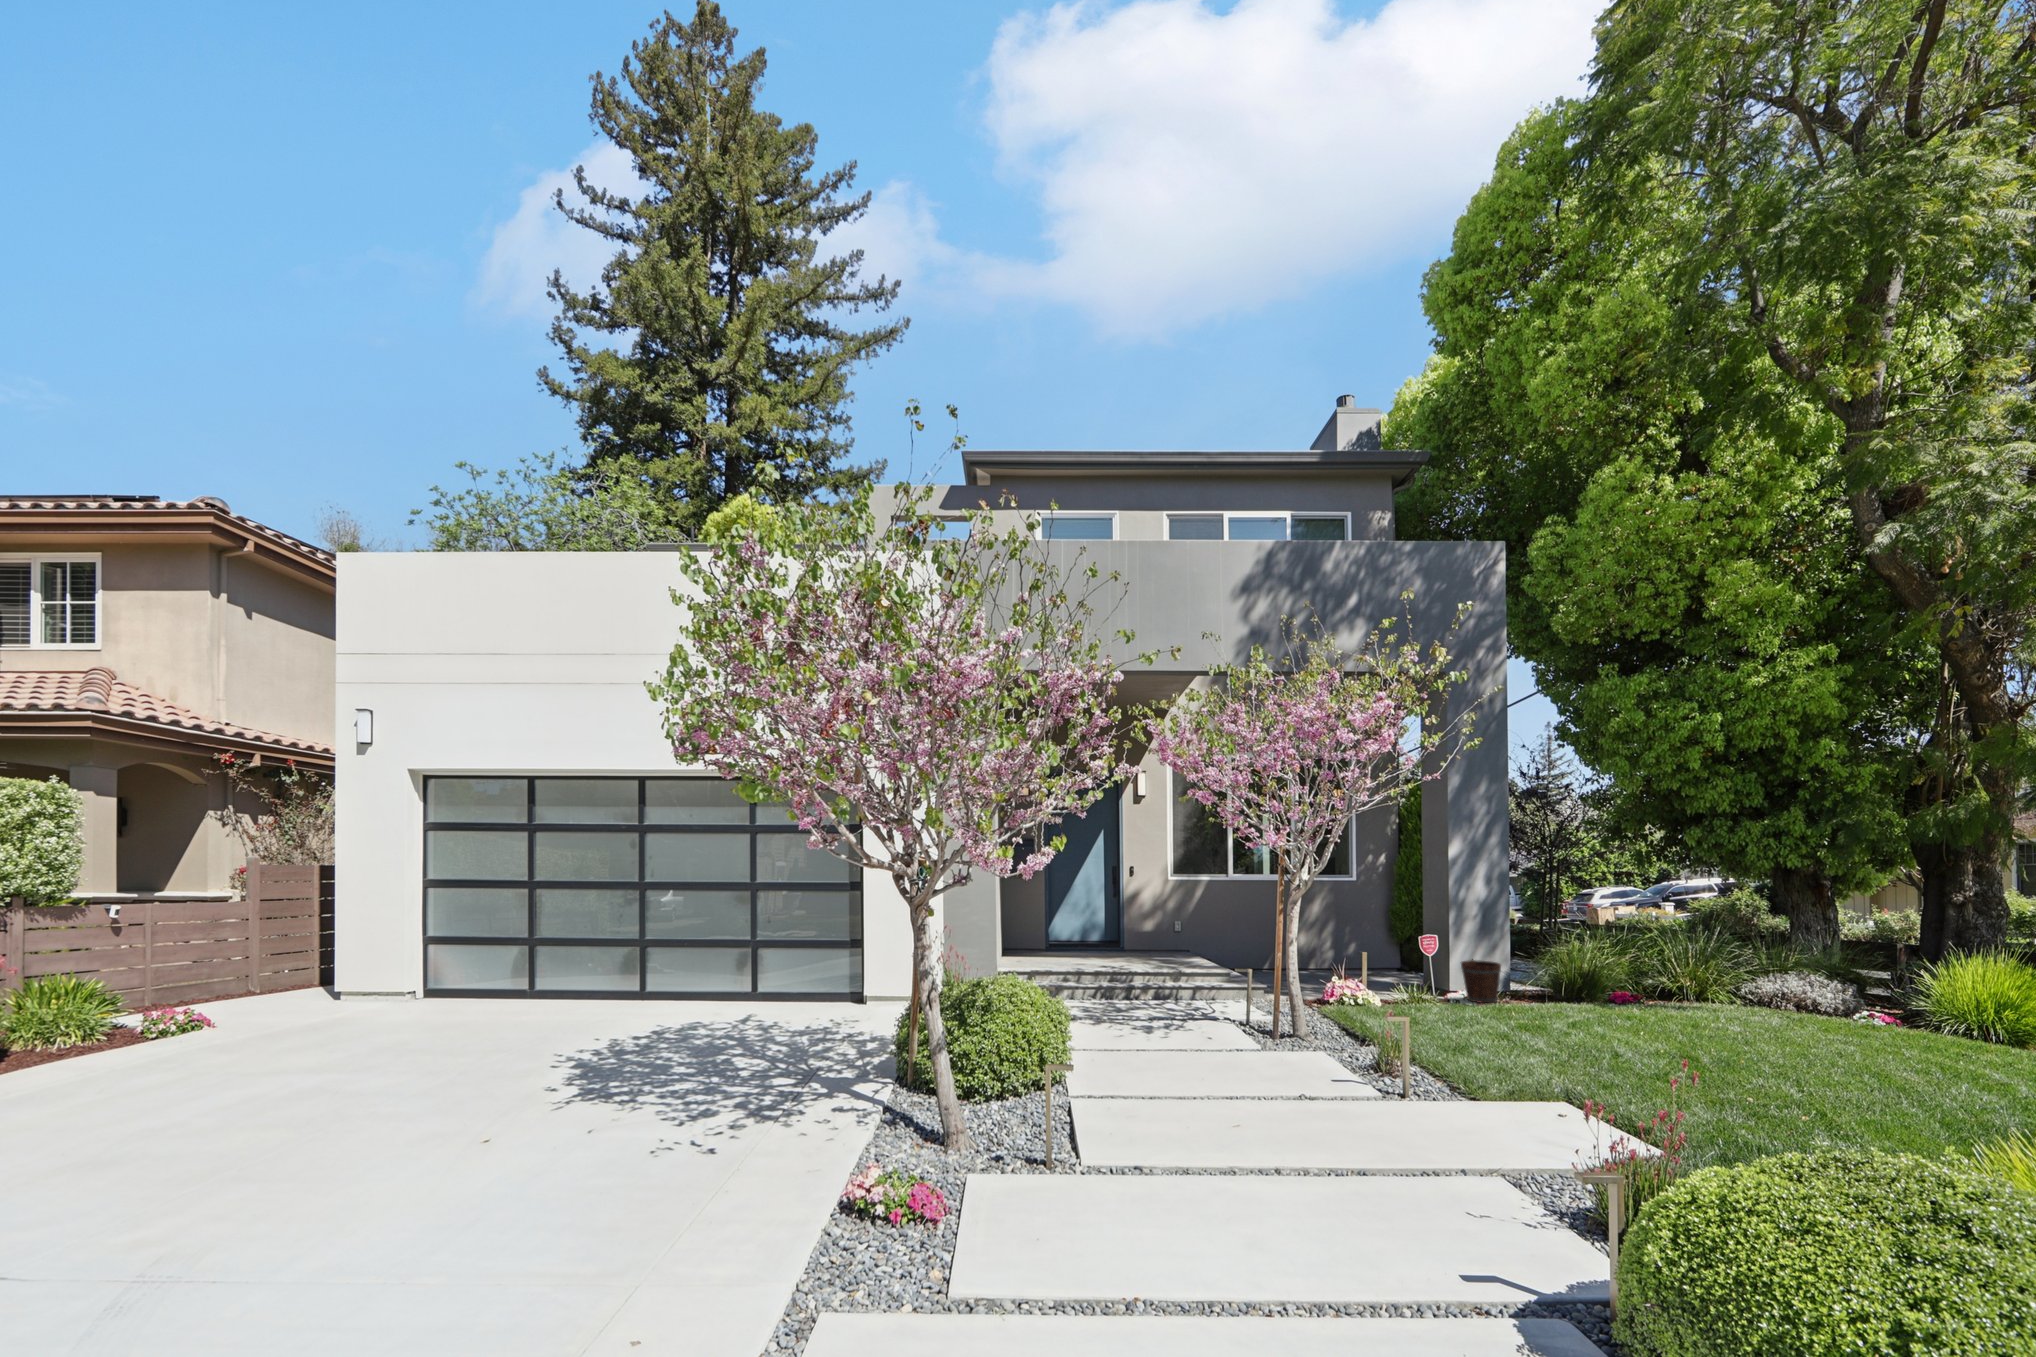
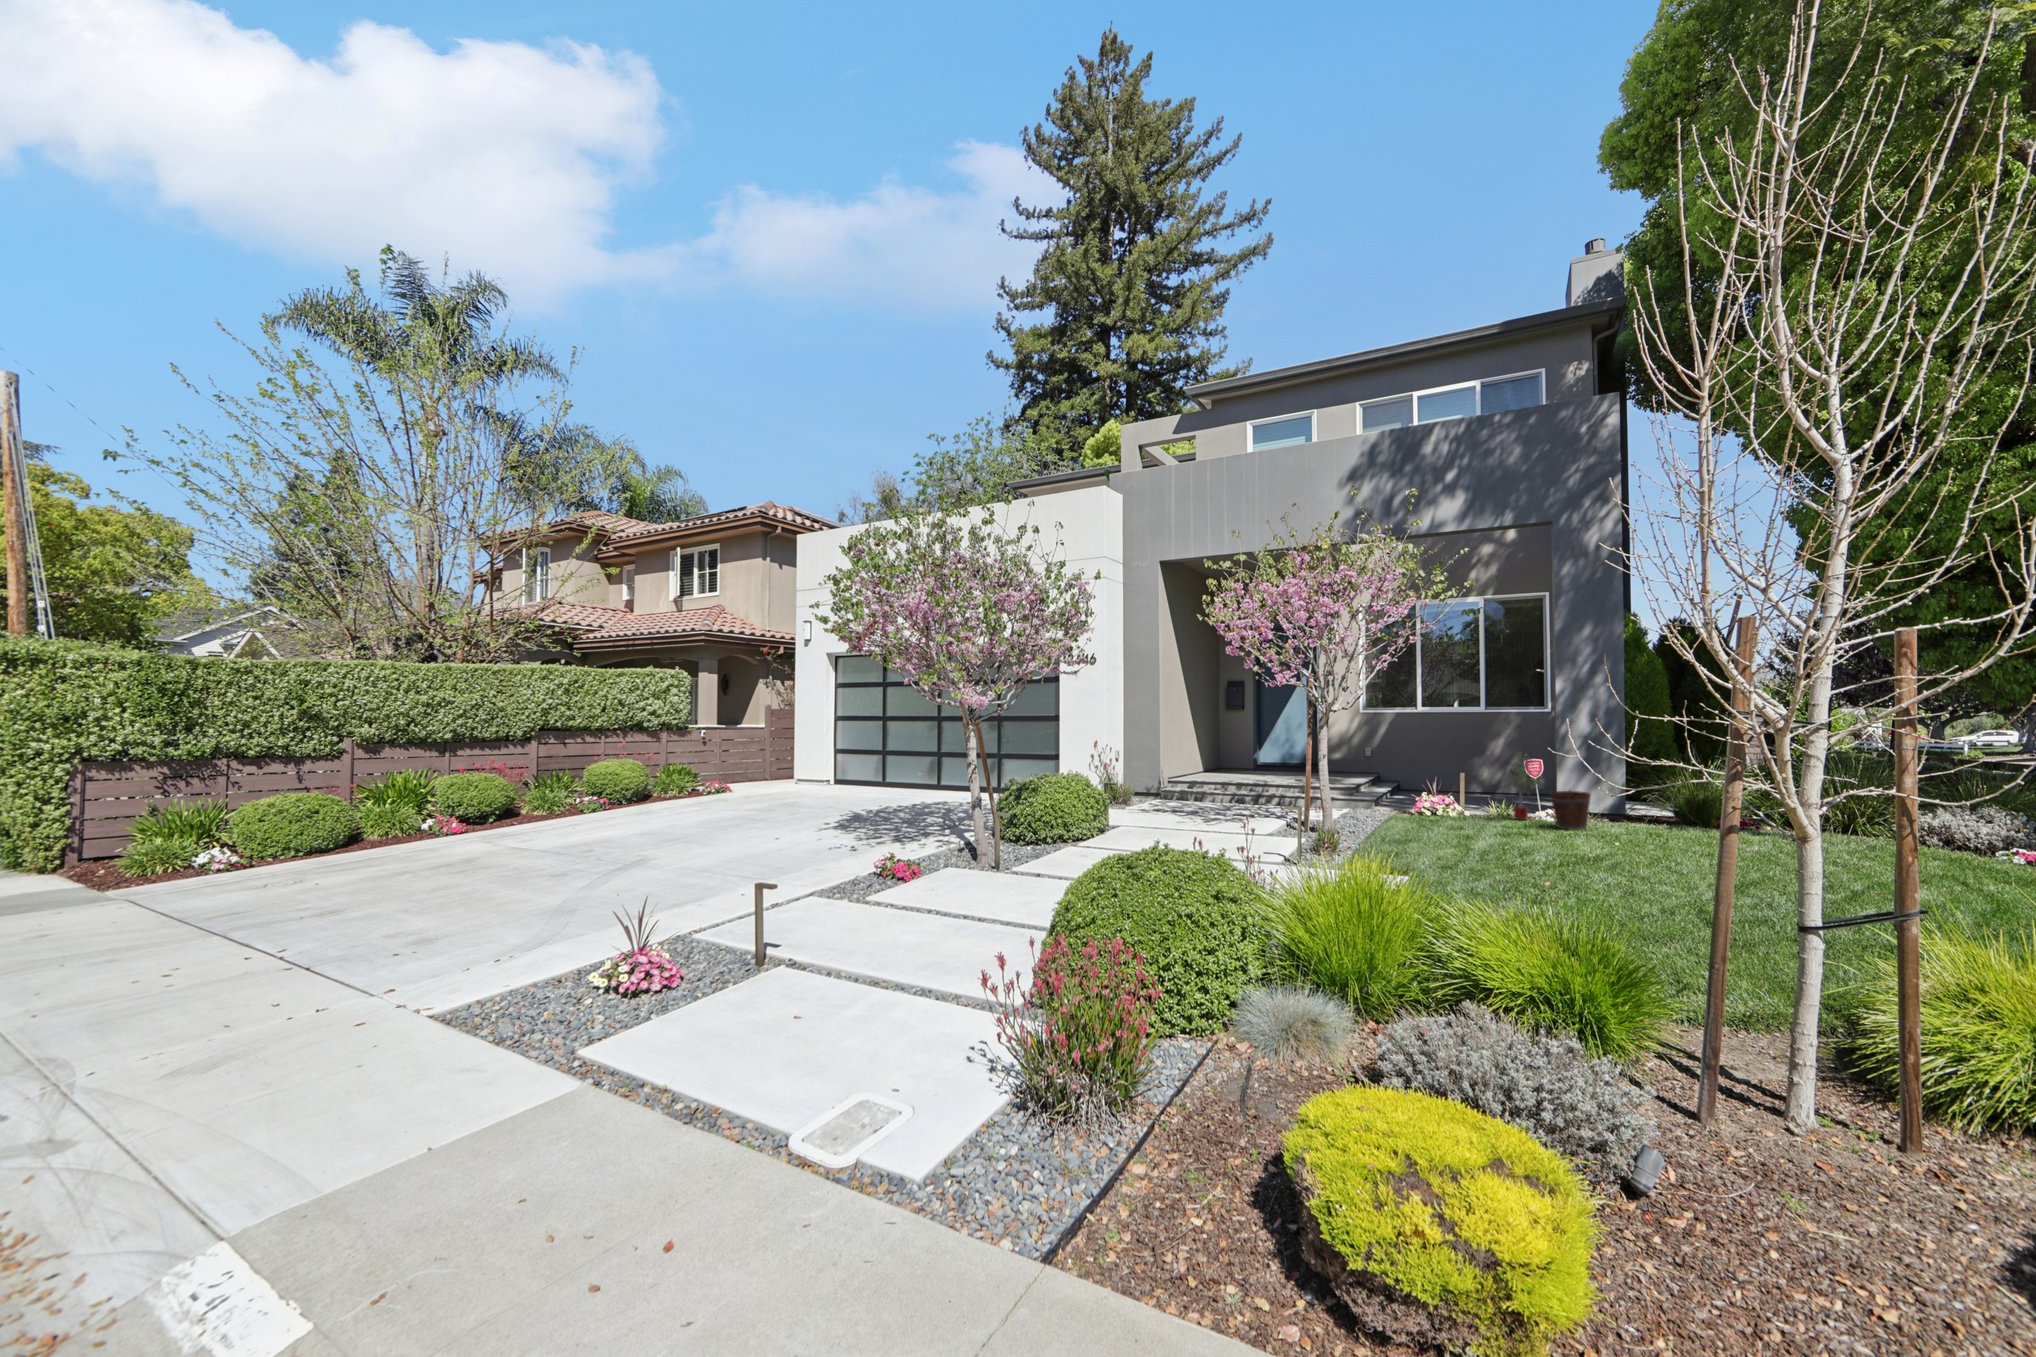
potted tree: none [1398,919,1441,993] -> present [1506,753,1542,820]

